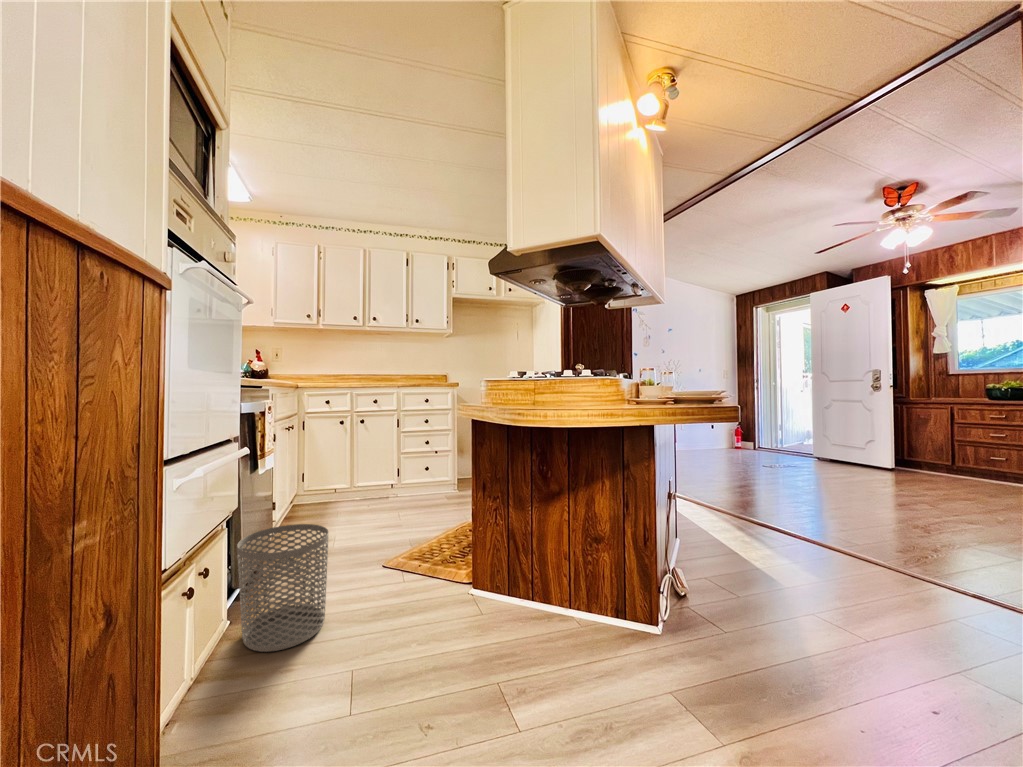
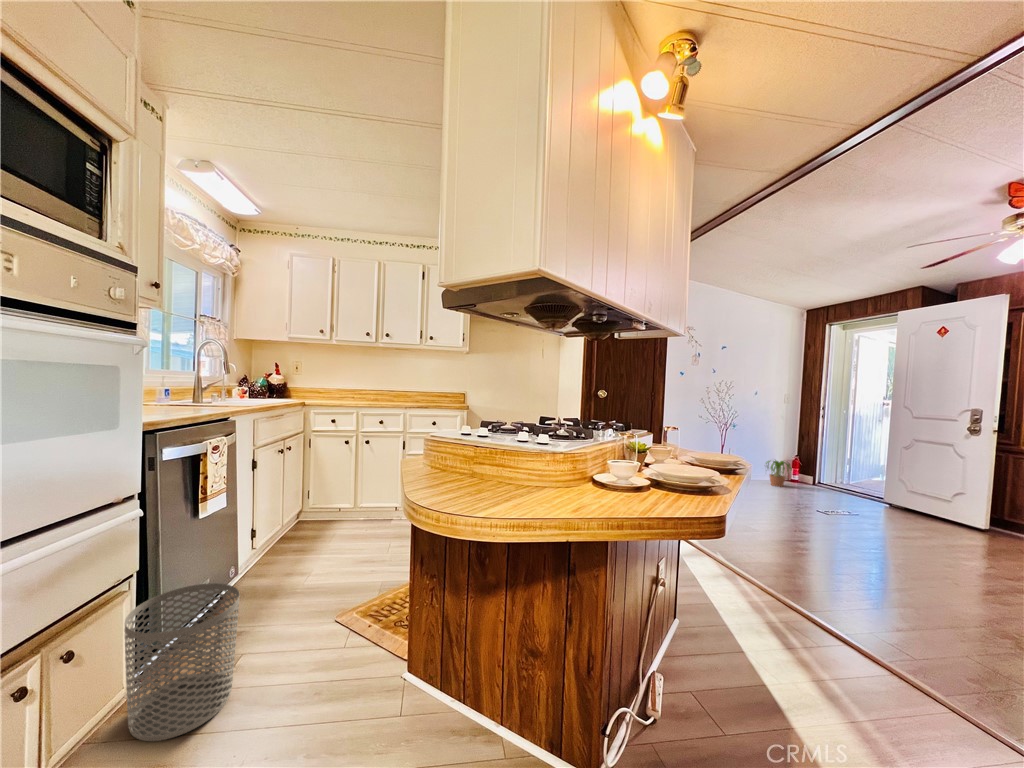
potted plant: none [709,429,738,453] -> present [766,460,791,487]

